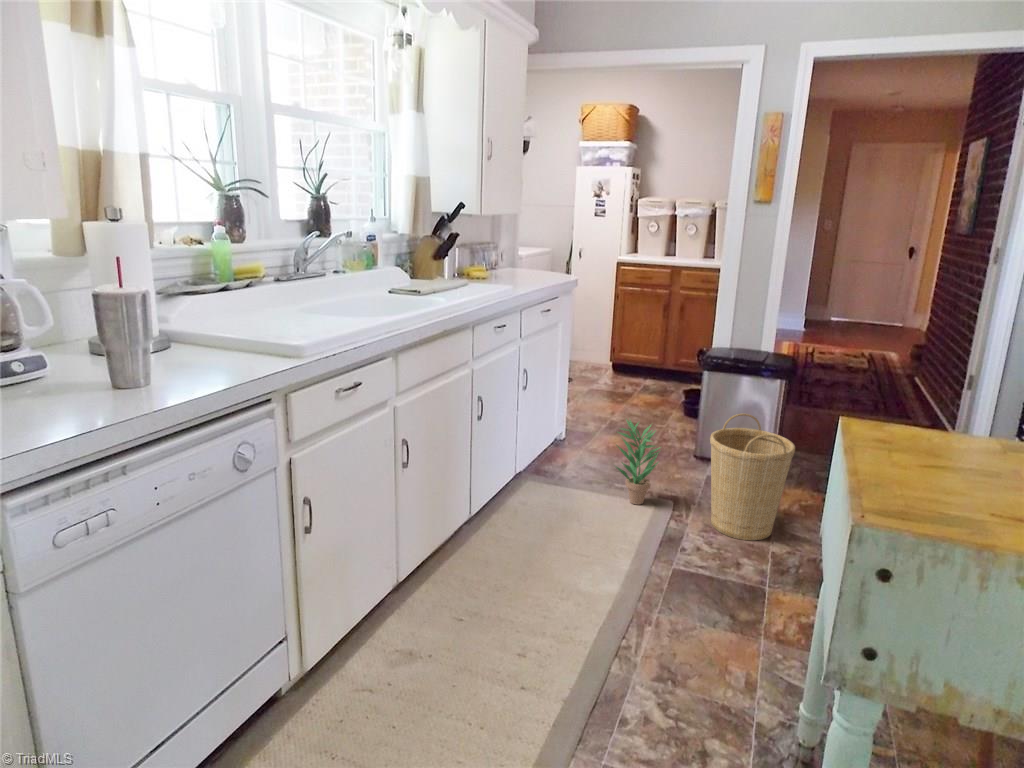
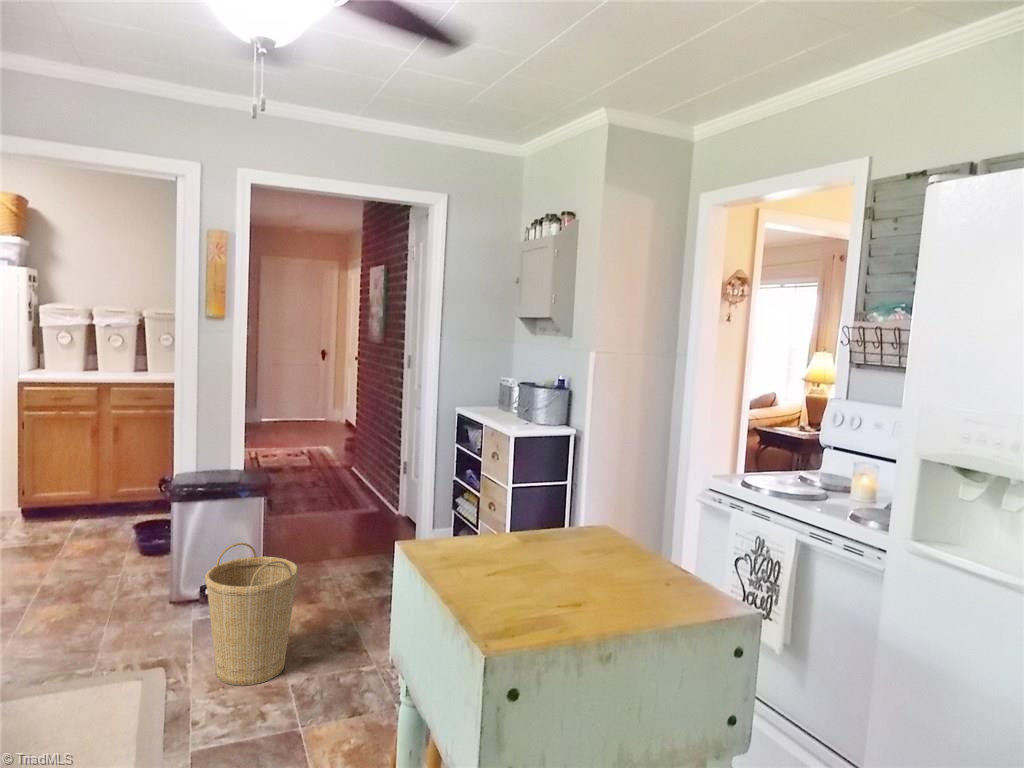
potted plant: present [616,420,659,505] -> none [76,581,145,690]

